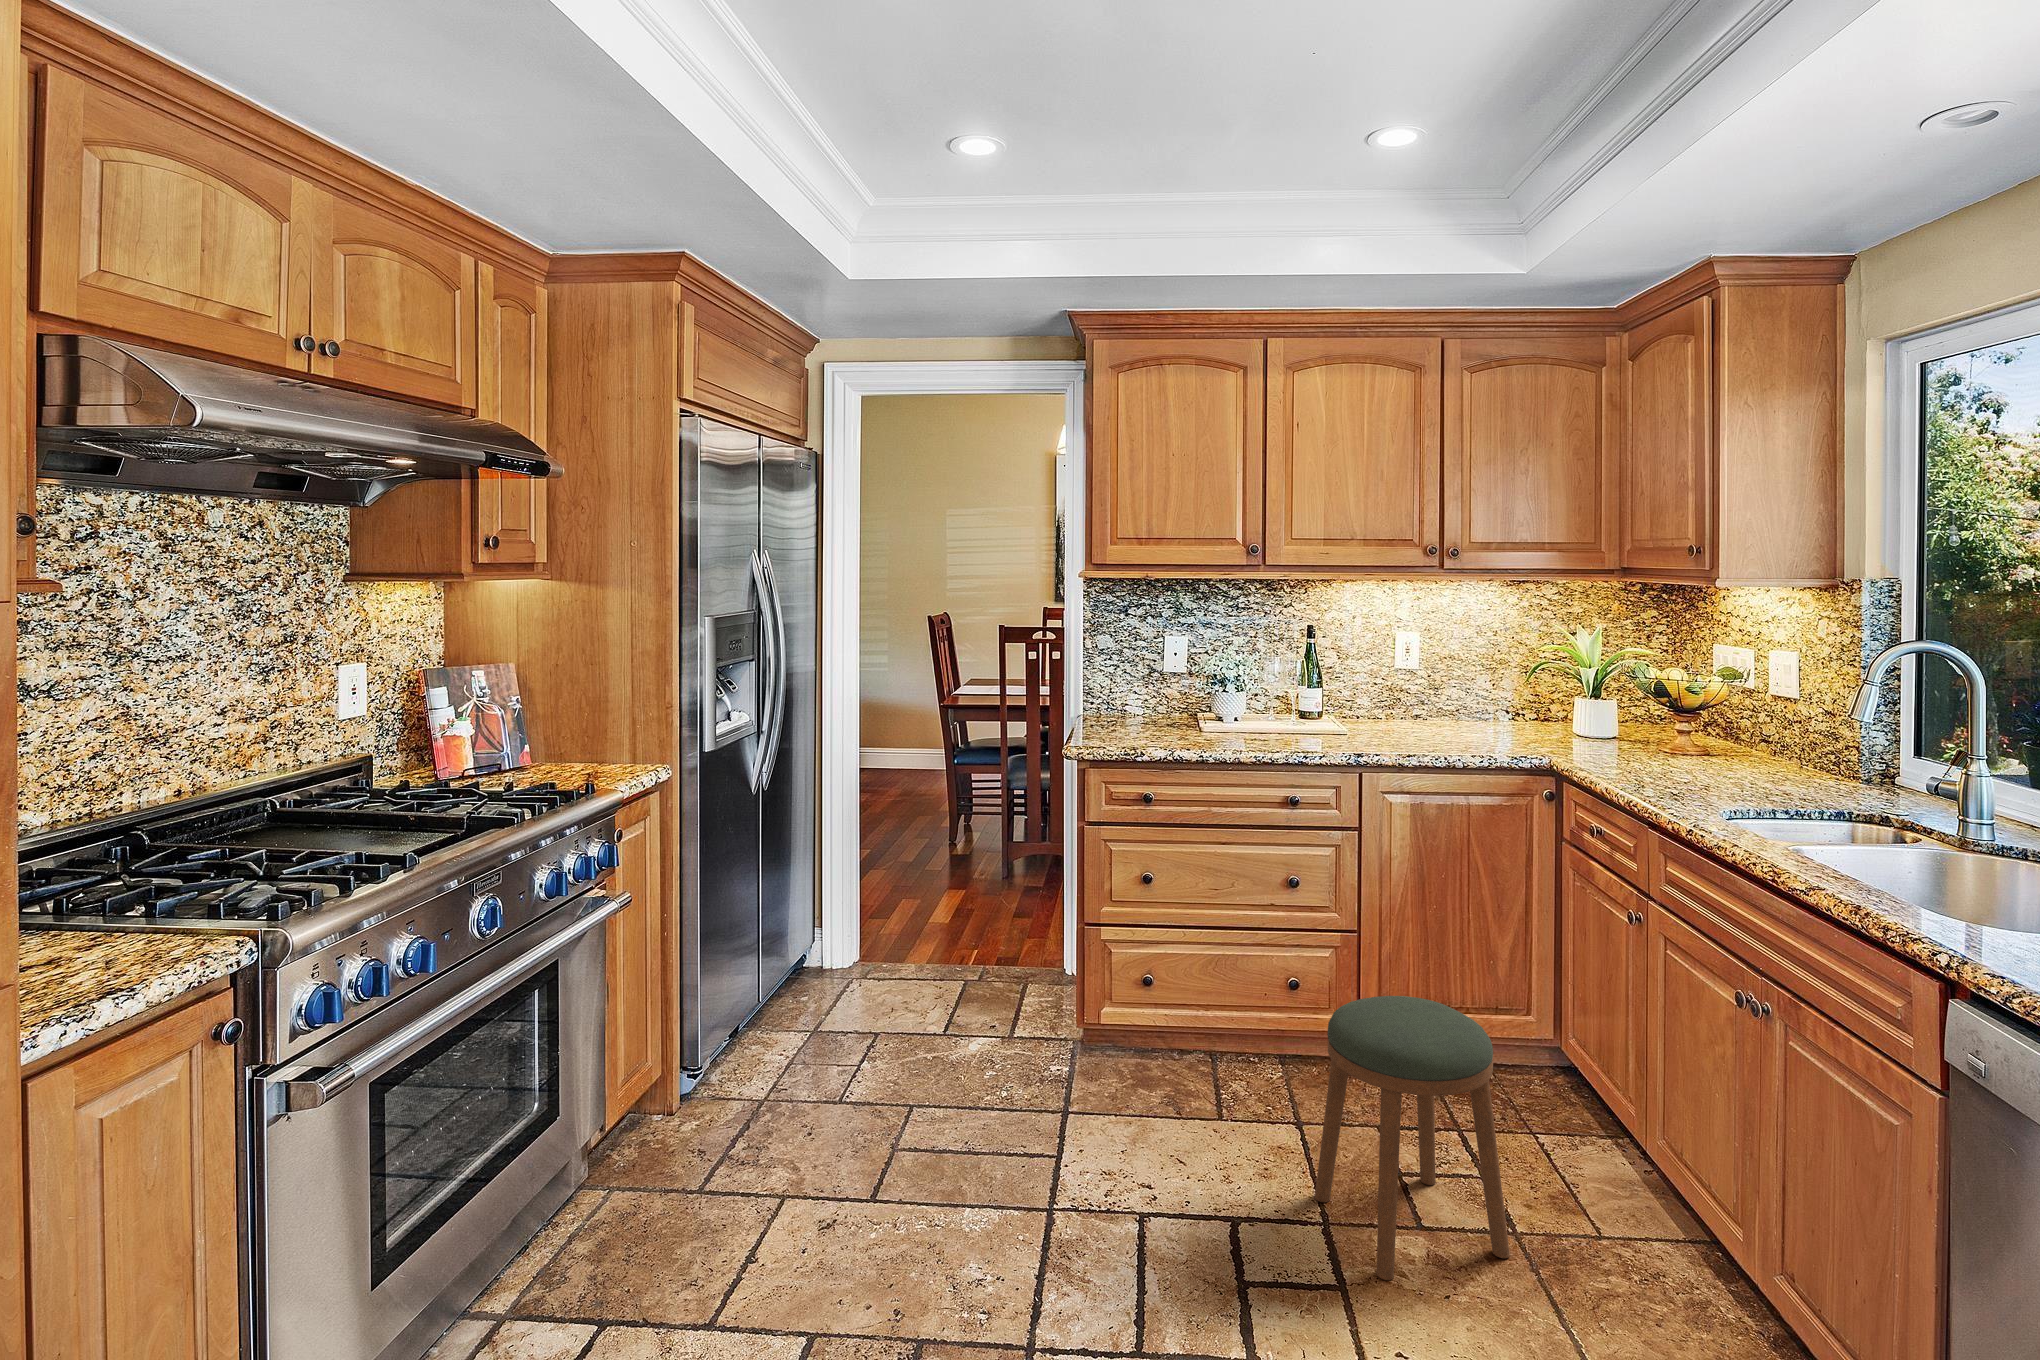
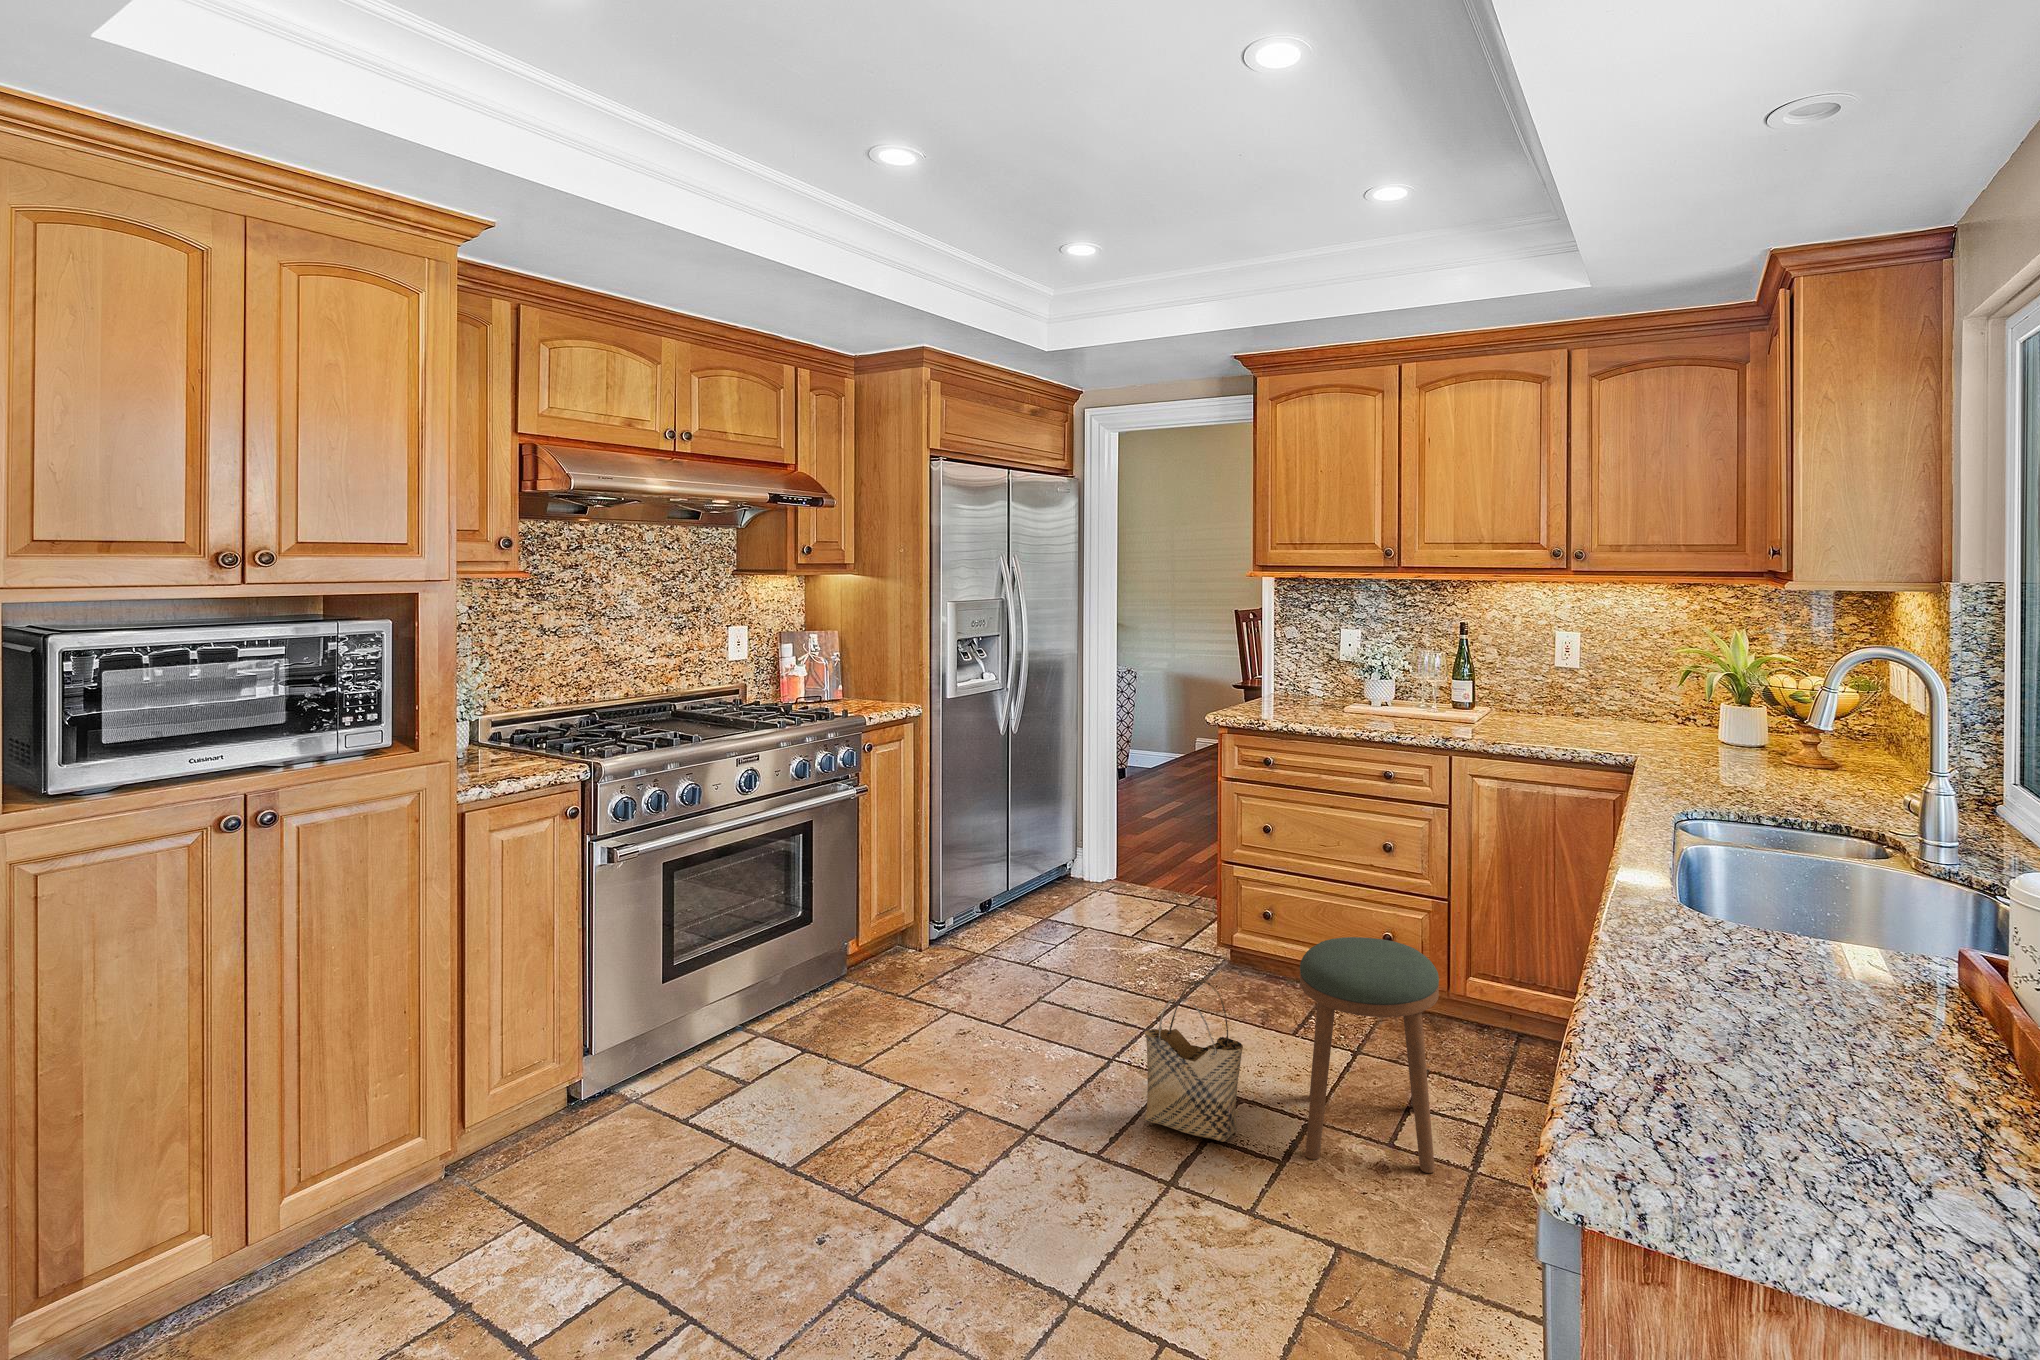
woven basket: none [1169,1088,1295,1291] -> present [1145,980,1243,1142]

